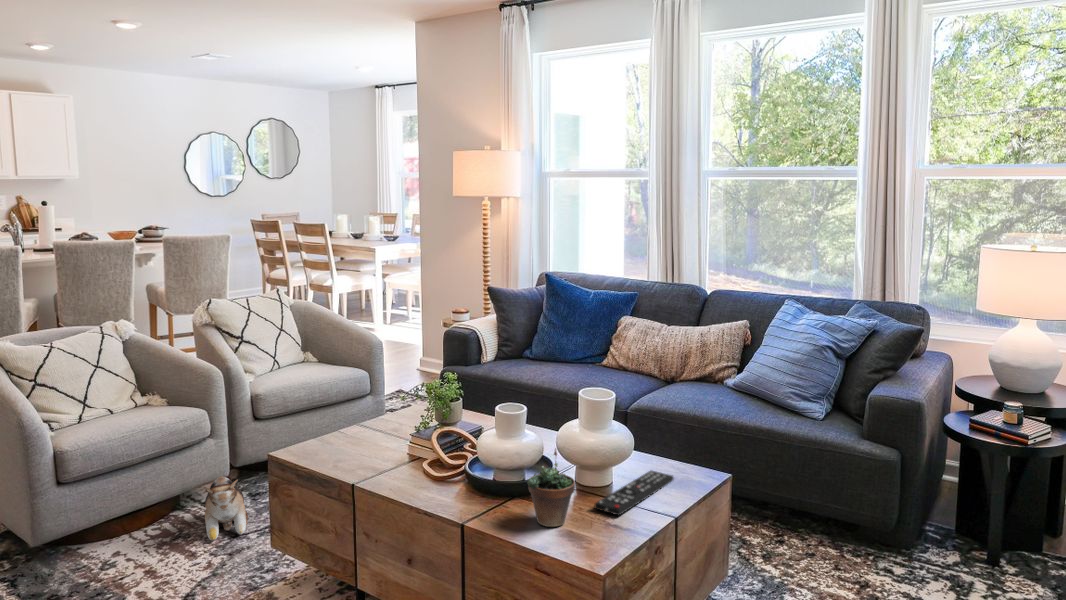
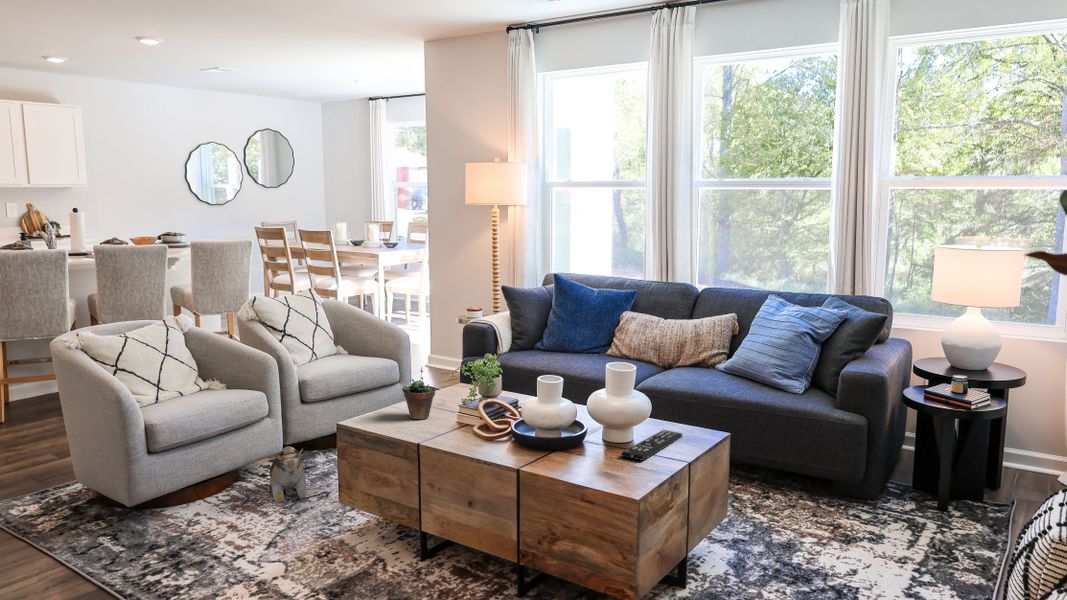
succulent plant: present [528,449,575,527] -> present [402,367,435,419]

